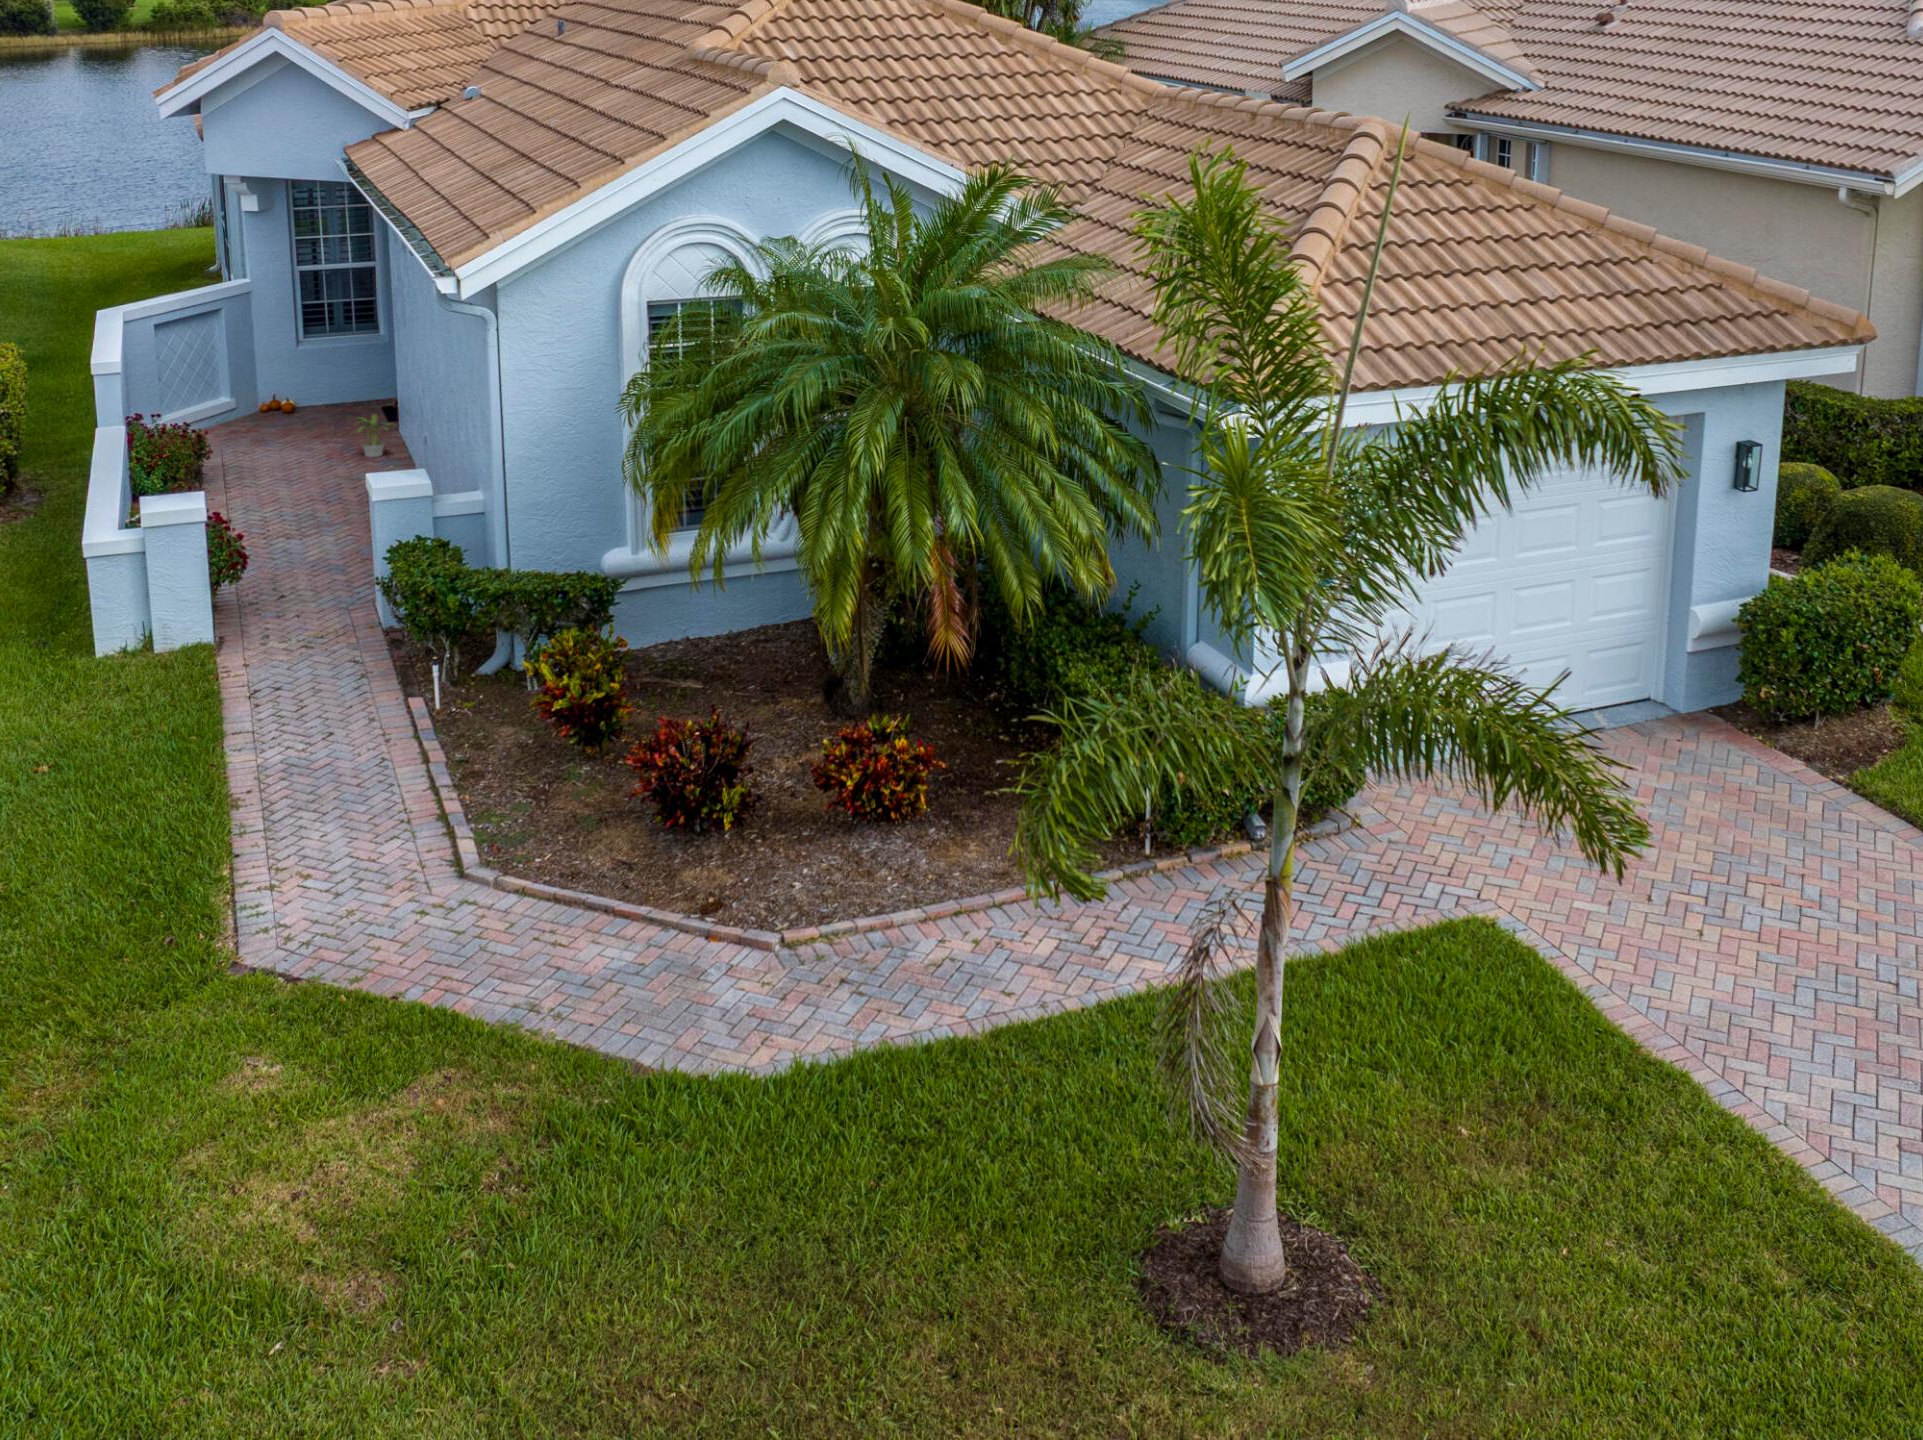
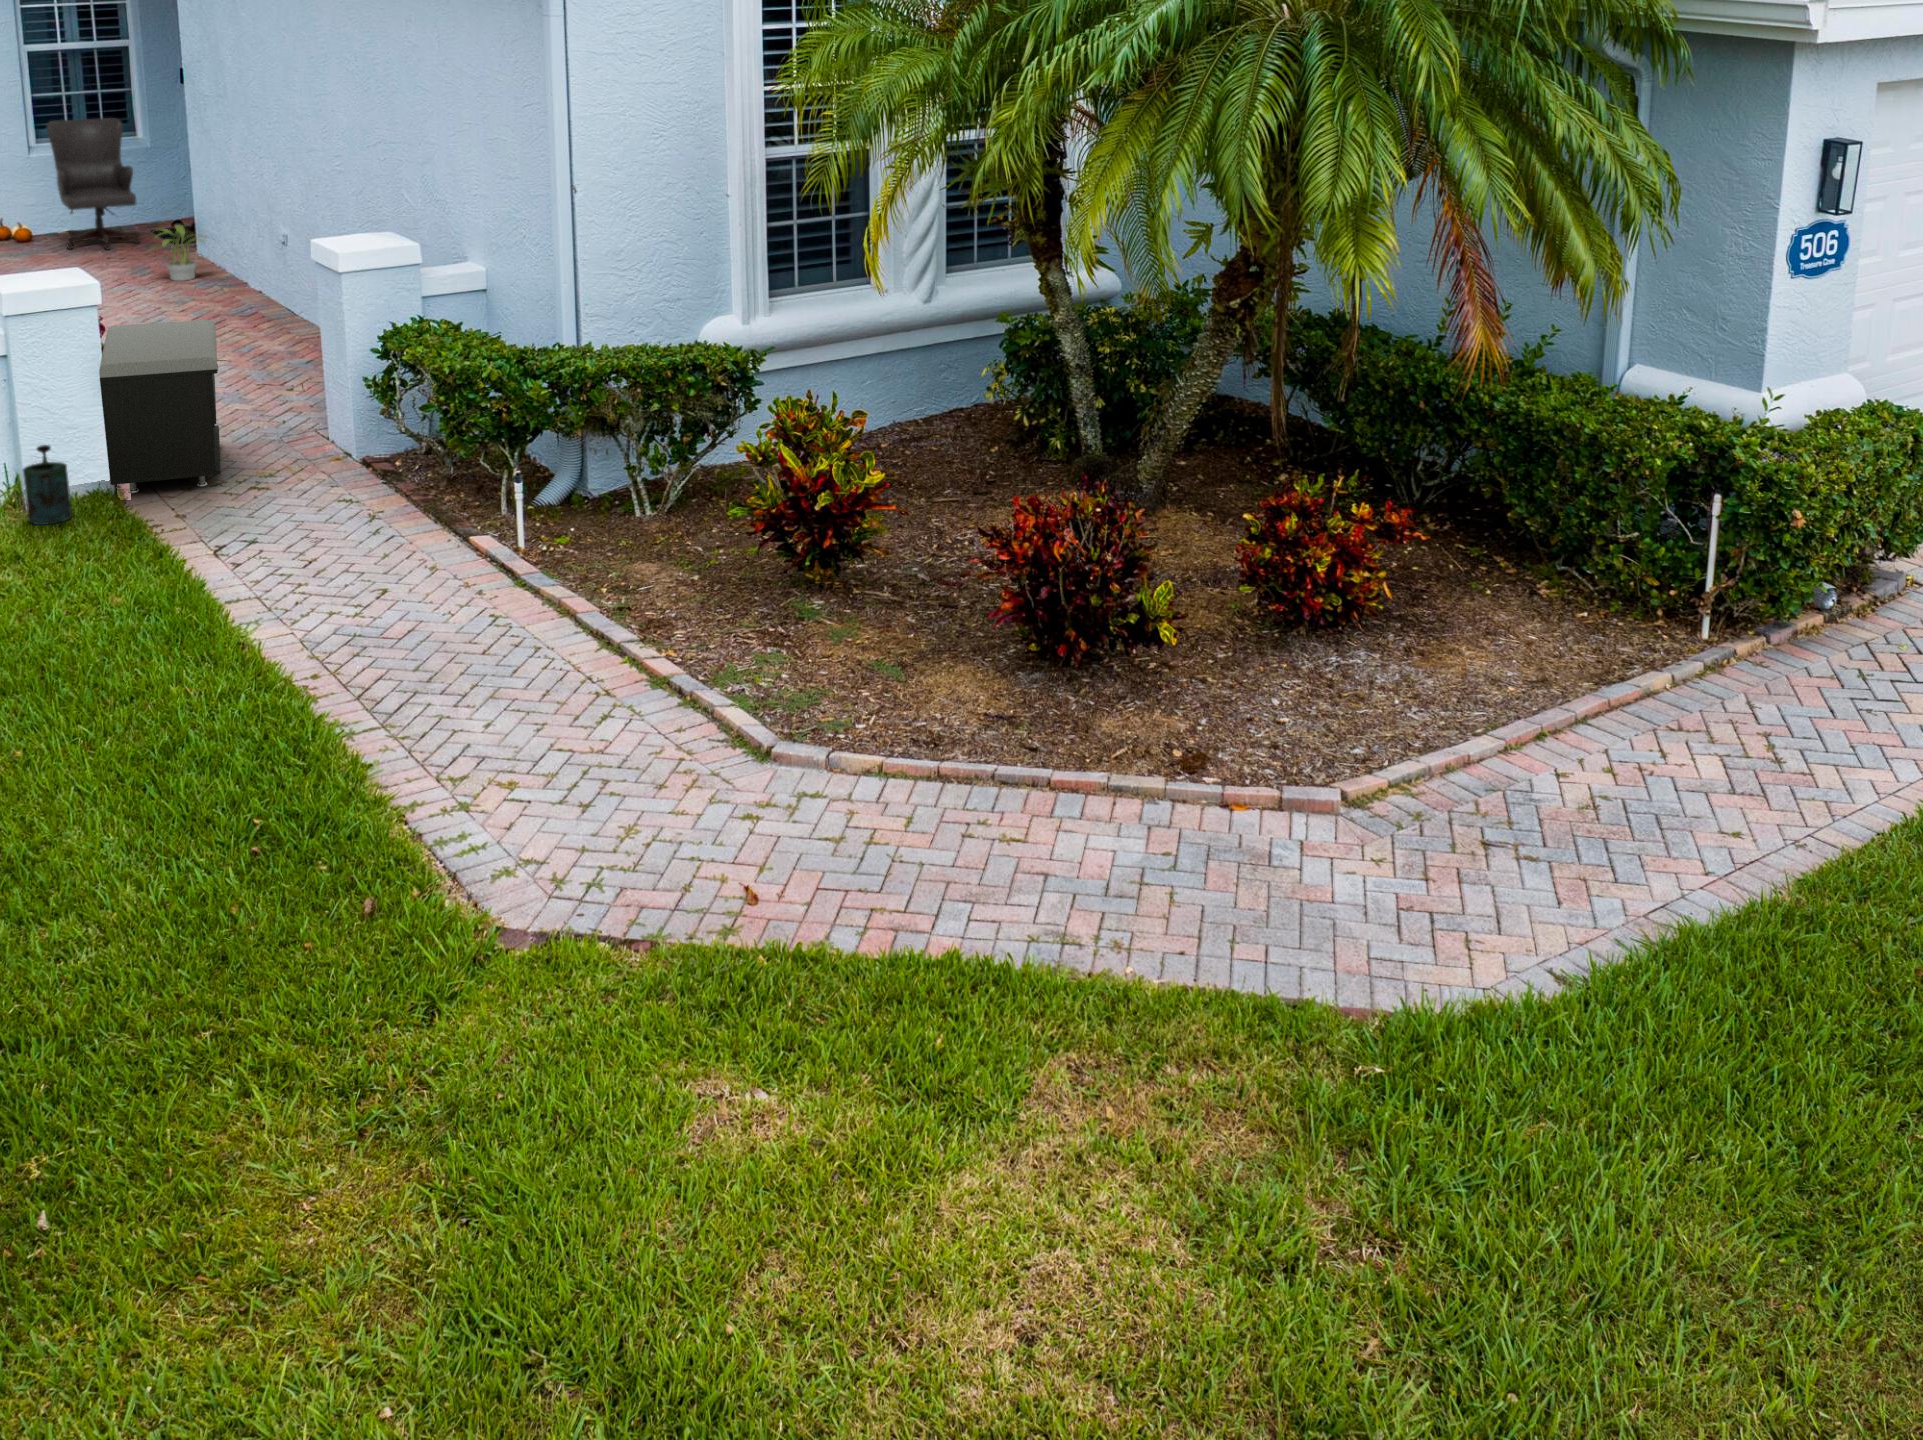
chair: none [305,321,367,423] -> present [47,118,140,249]
storage bench: none [200,525,302,647] -> present [99,320,221,493]
watering can: none [144,614,176,668] -> present [23,445,72,525]

